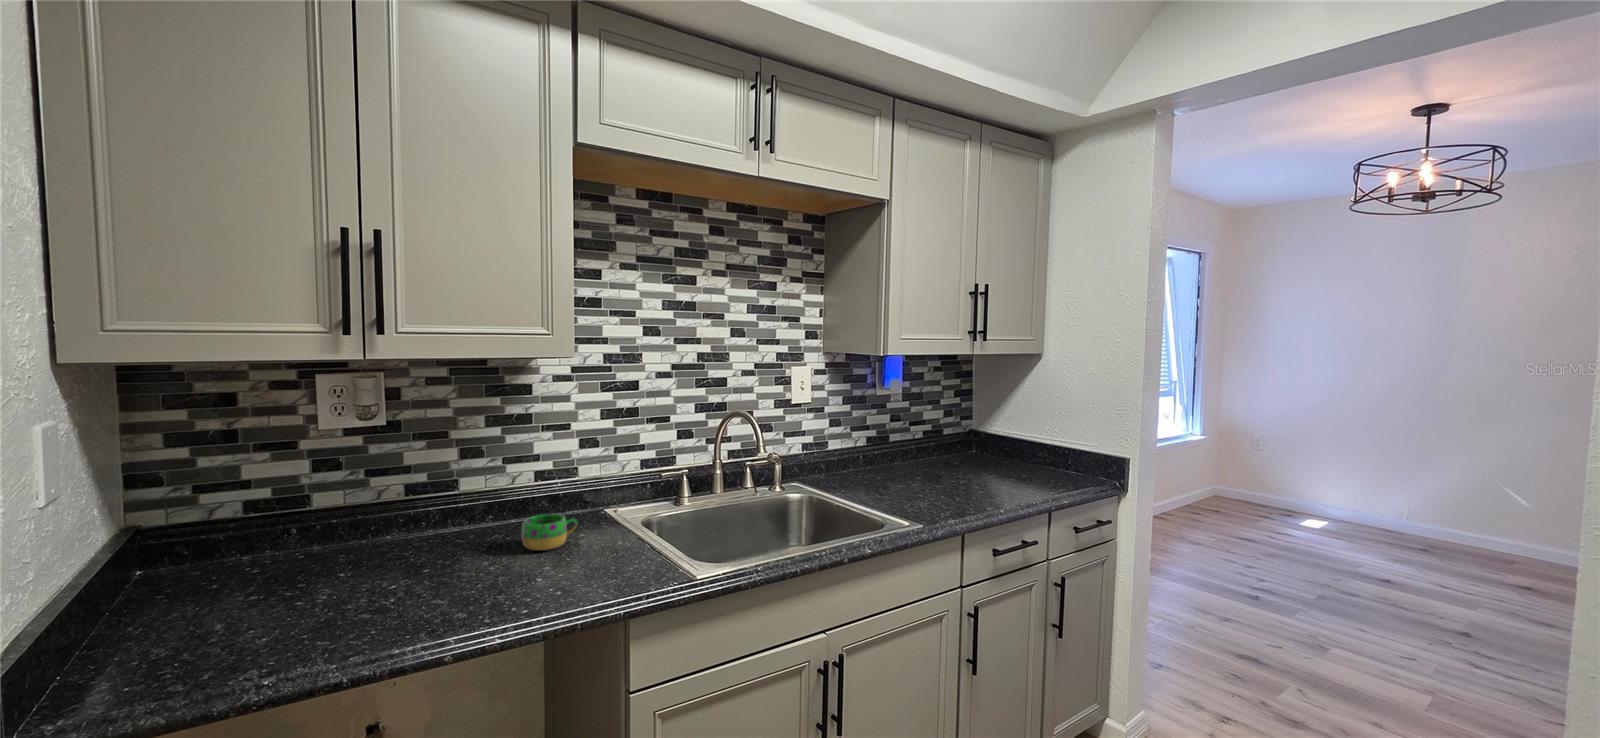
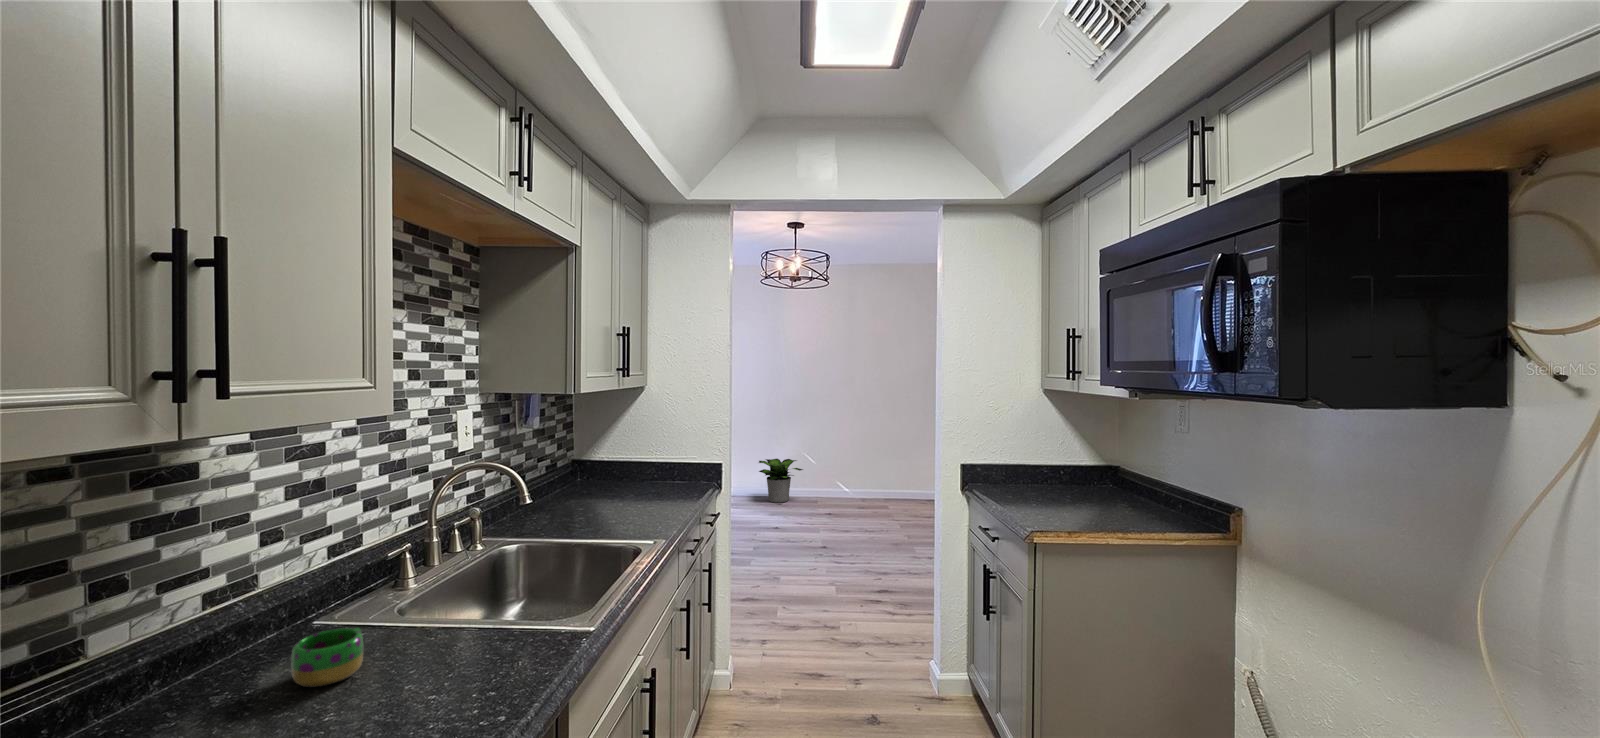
potted plant: none [1386,480,1490,553] -> present [759,459,803,503]

